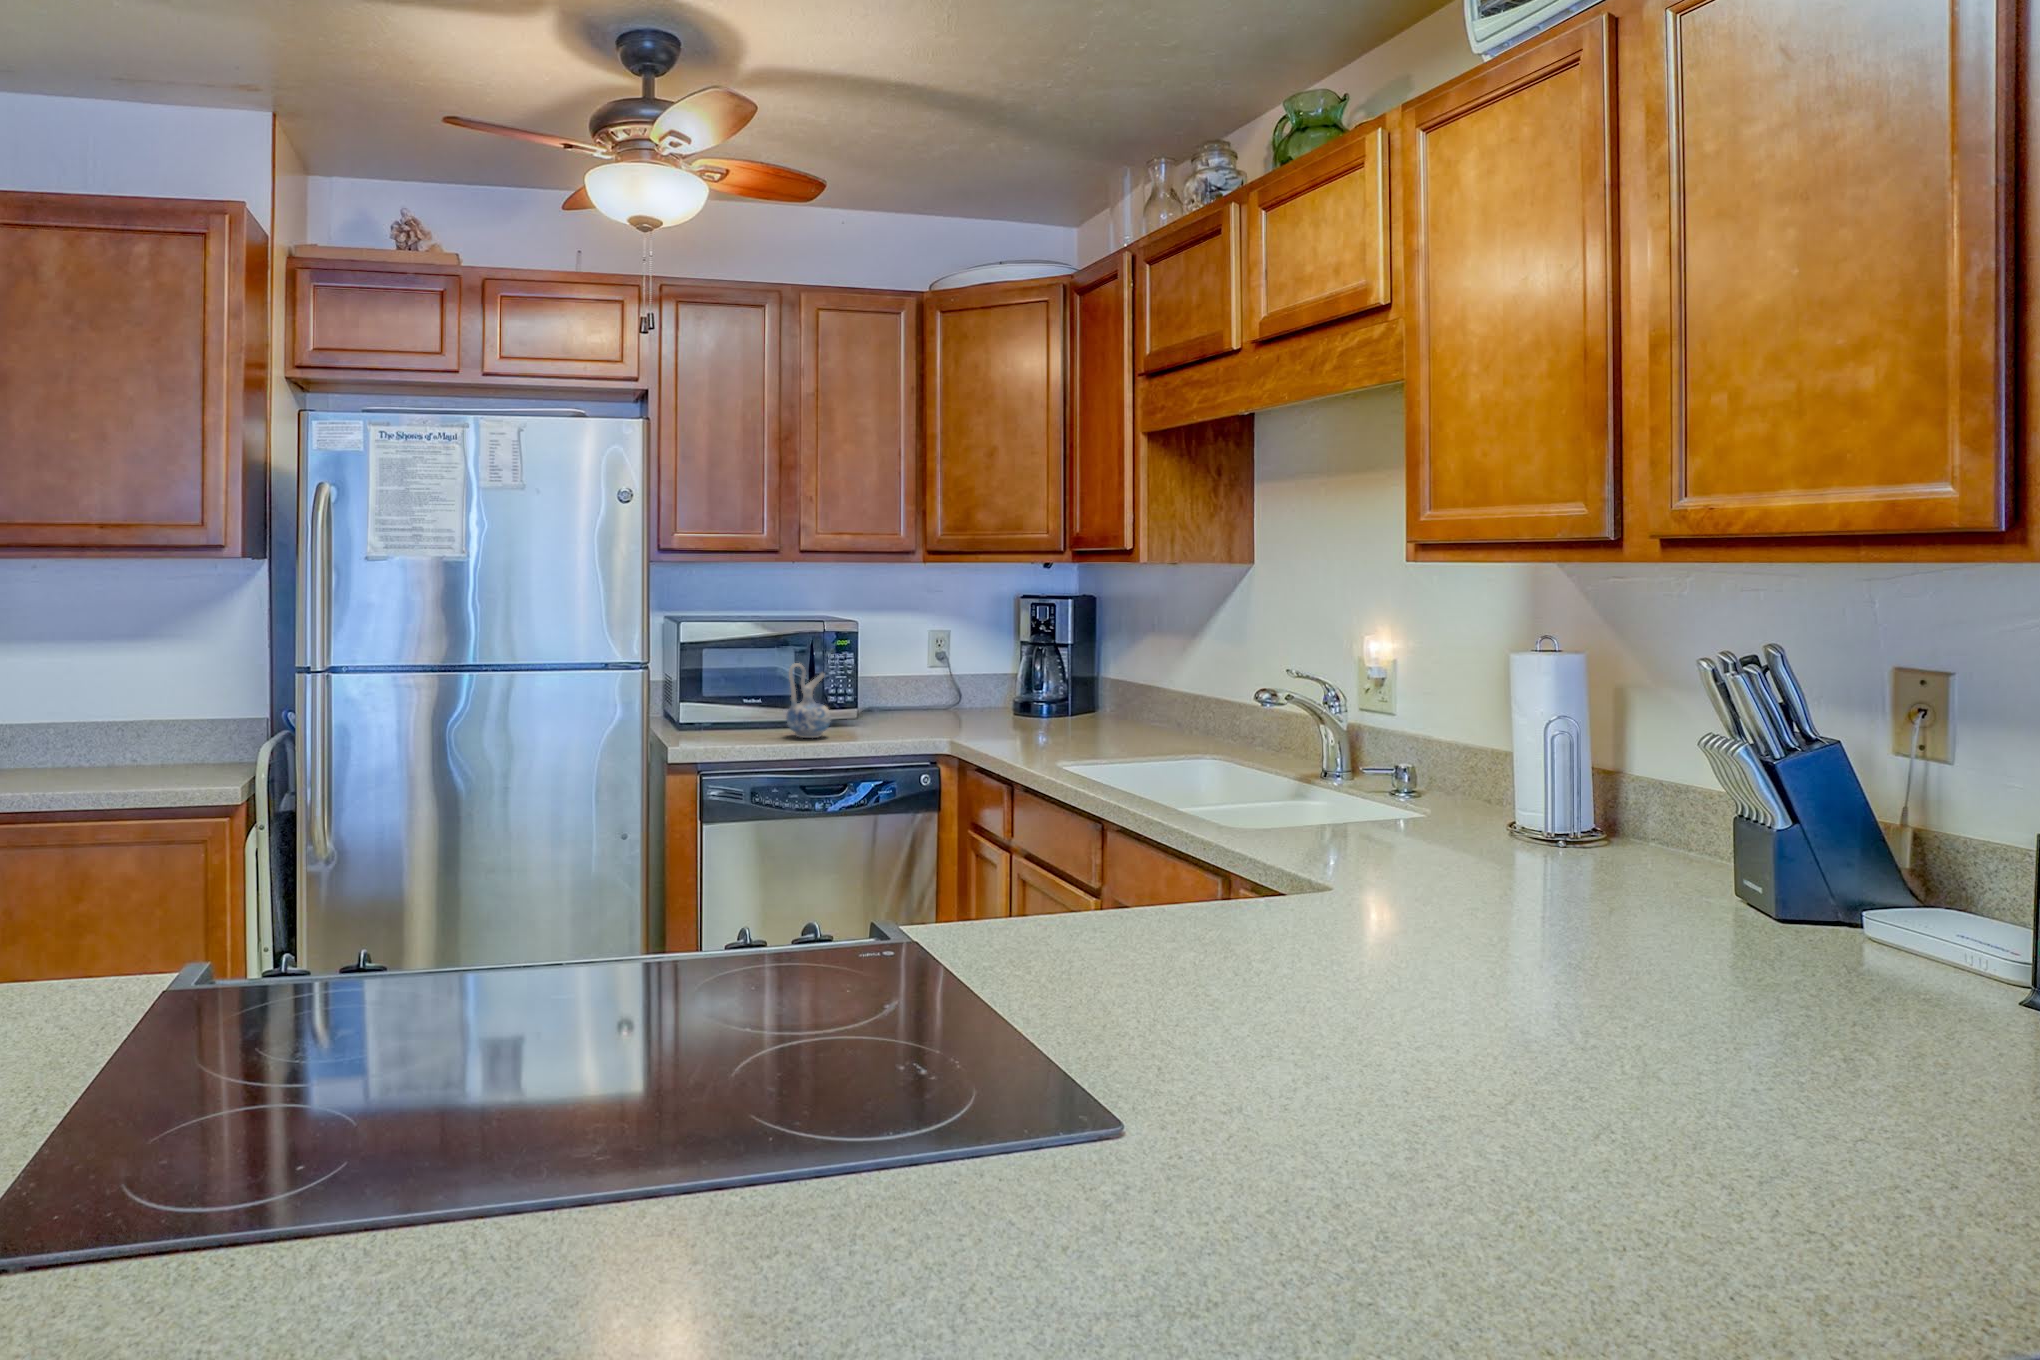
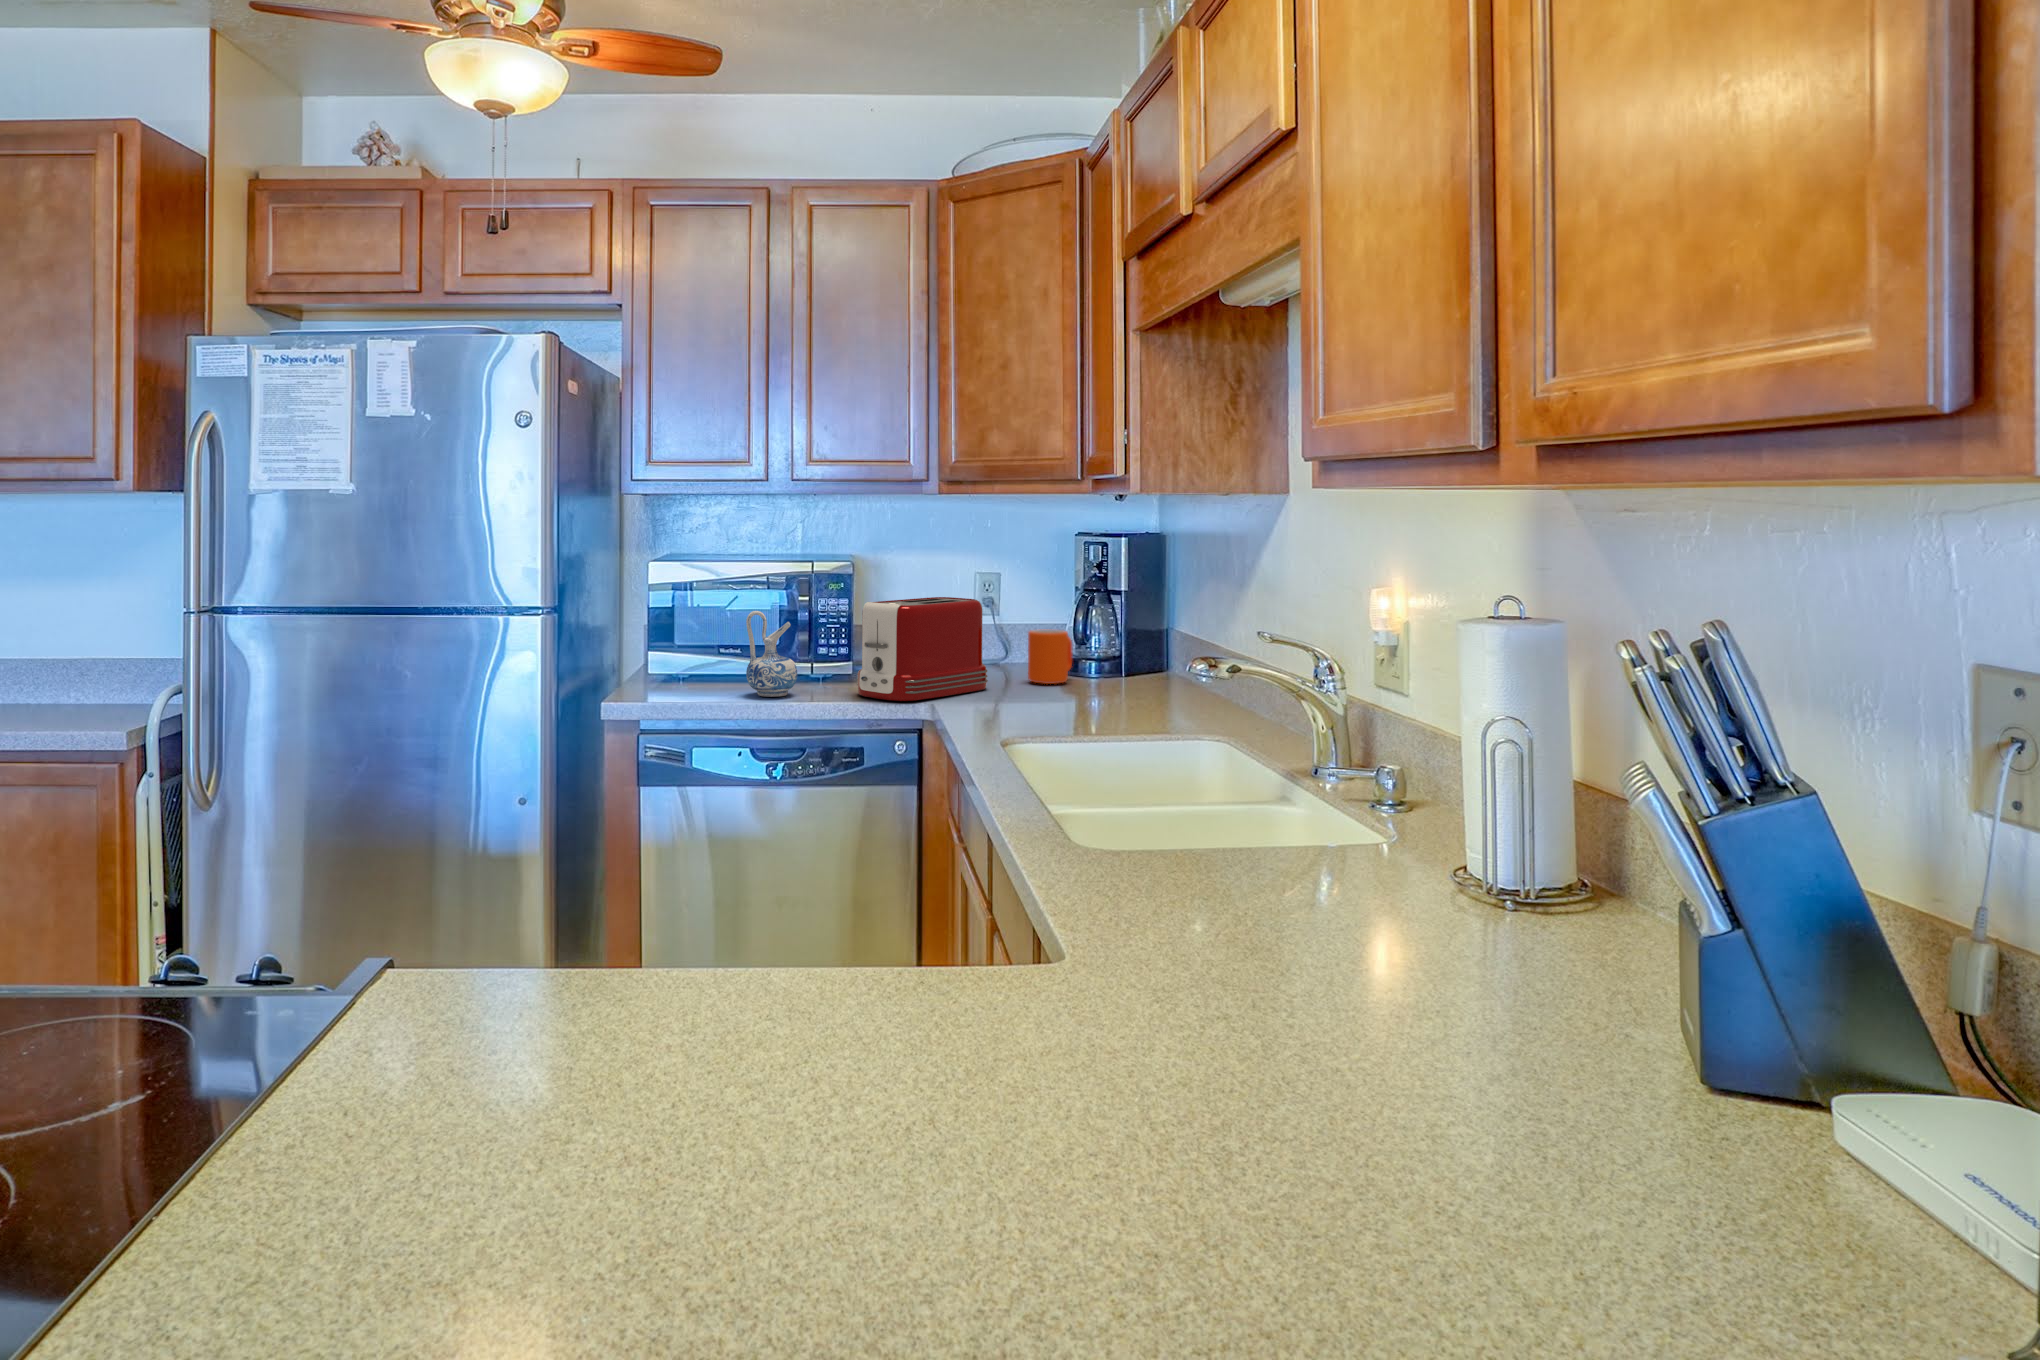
toaster: none [879,650,980,738] -> present [857,597,987,701]
mug: none [1003,677,1036,722] -> present [1028,629,1072,684]

